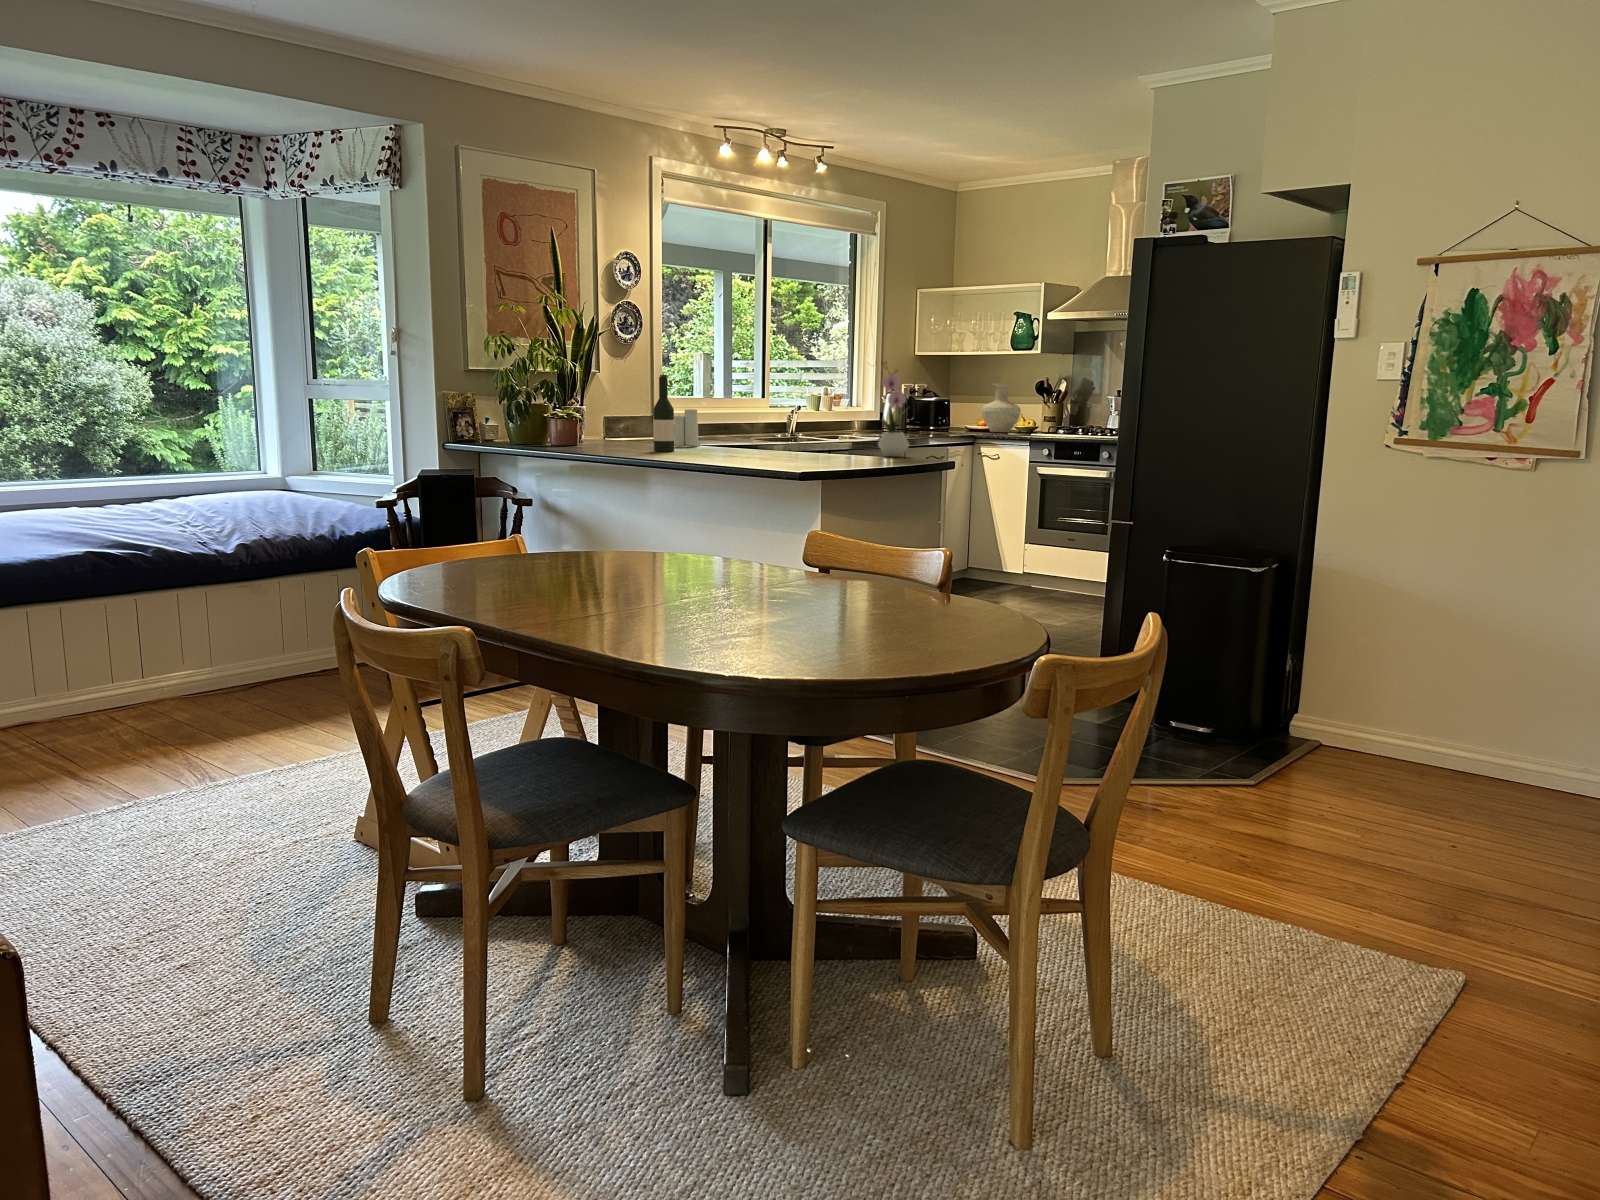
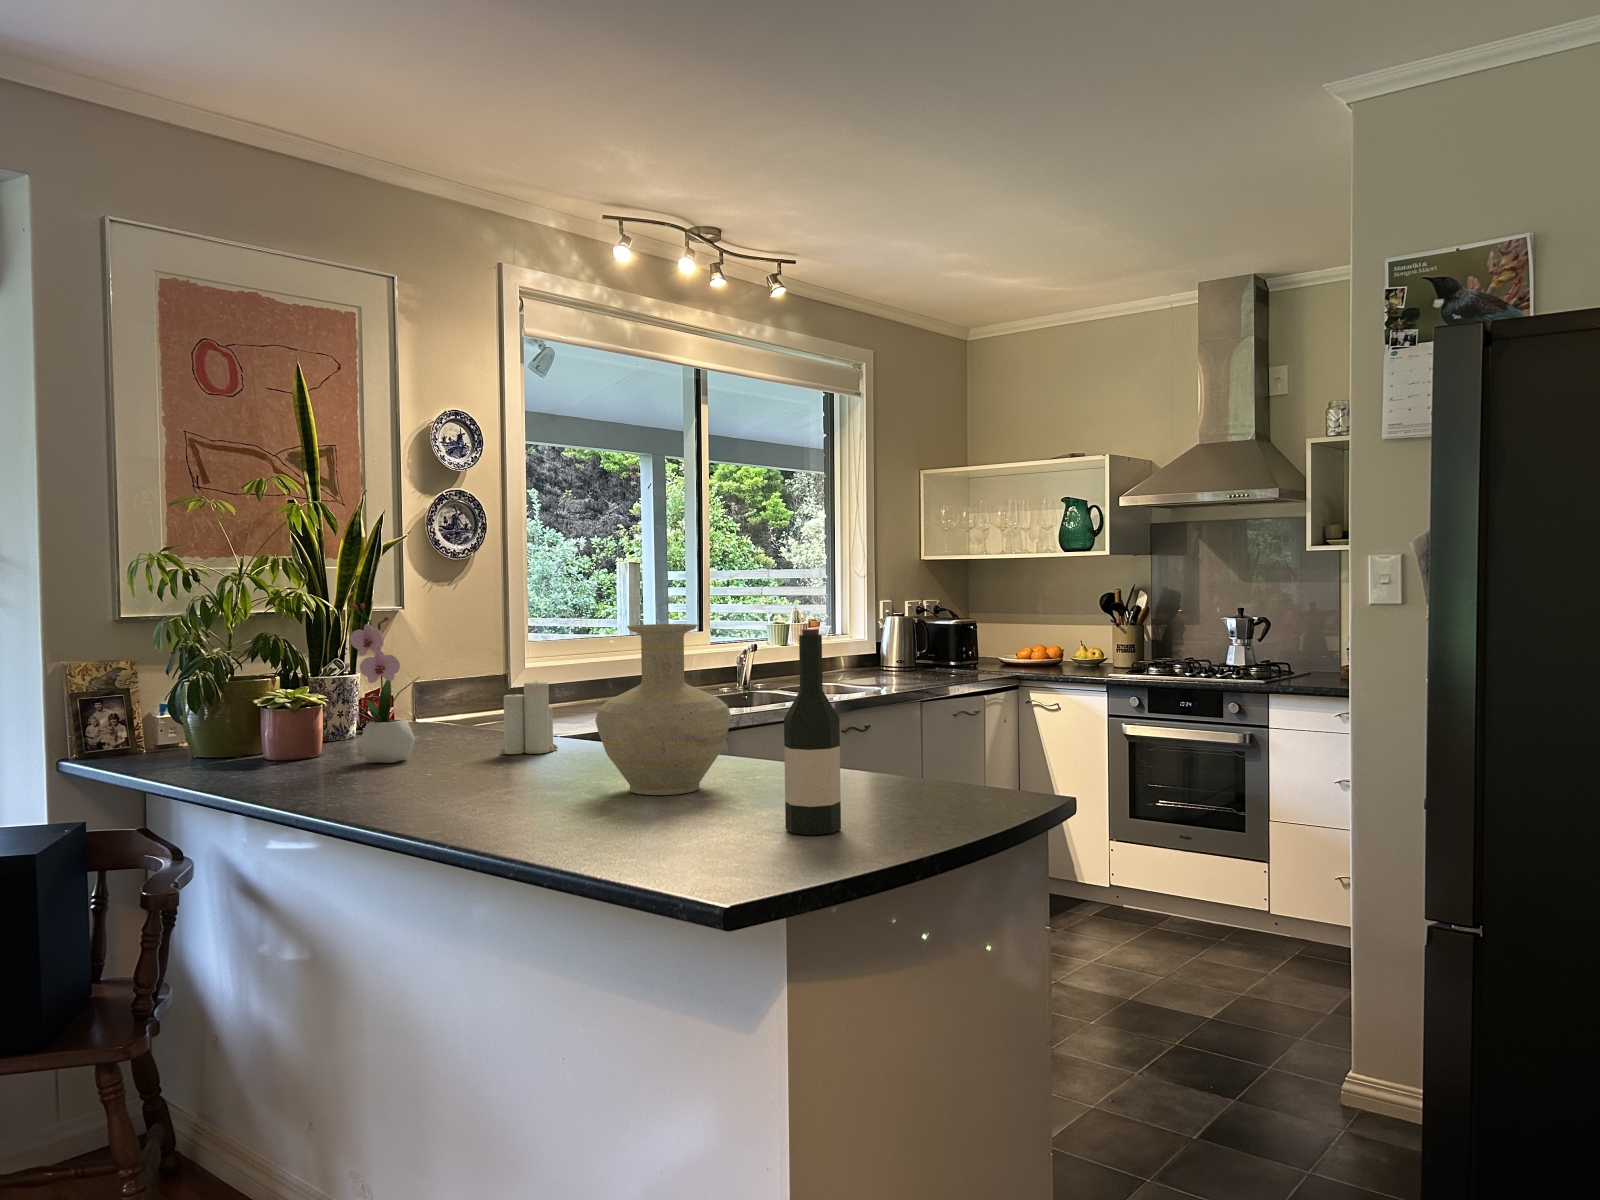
flower arrangement: present [878,362,909,457] -> present [350,603,419,763]
wine bottle: present [653,375,674,452] -> present [784,629,841,835]
vase: present [981,383,1021,432] -> present [595,624,731,795]

